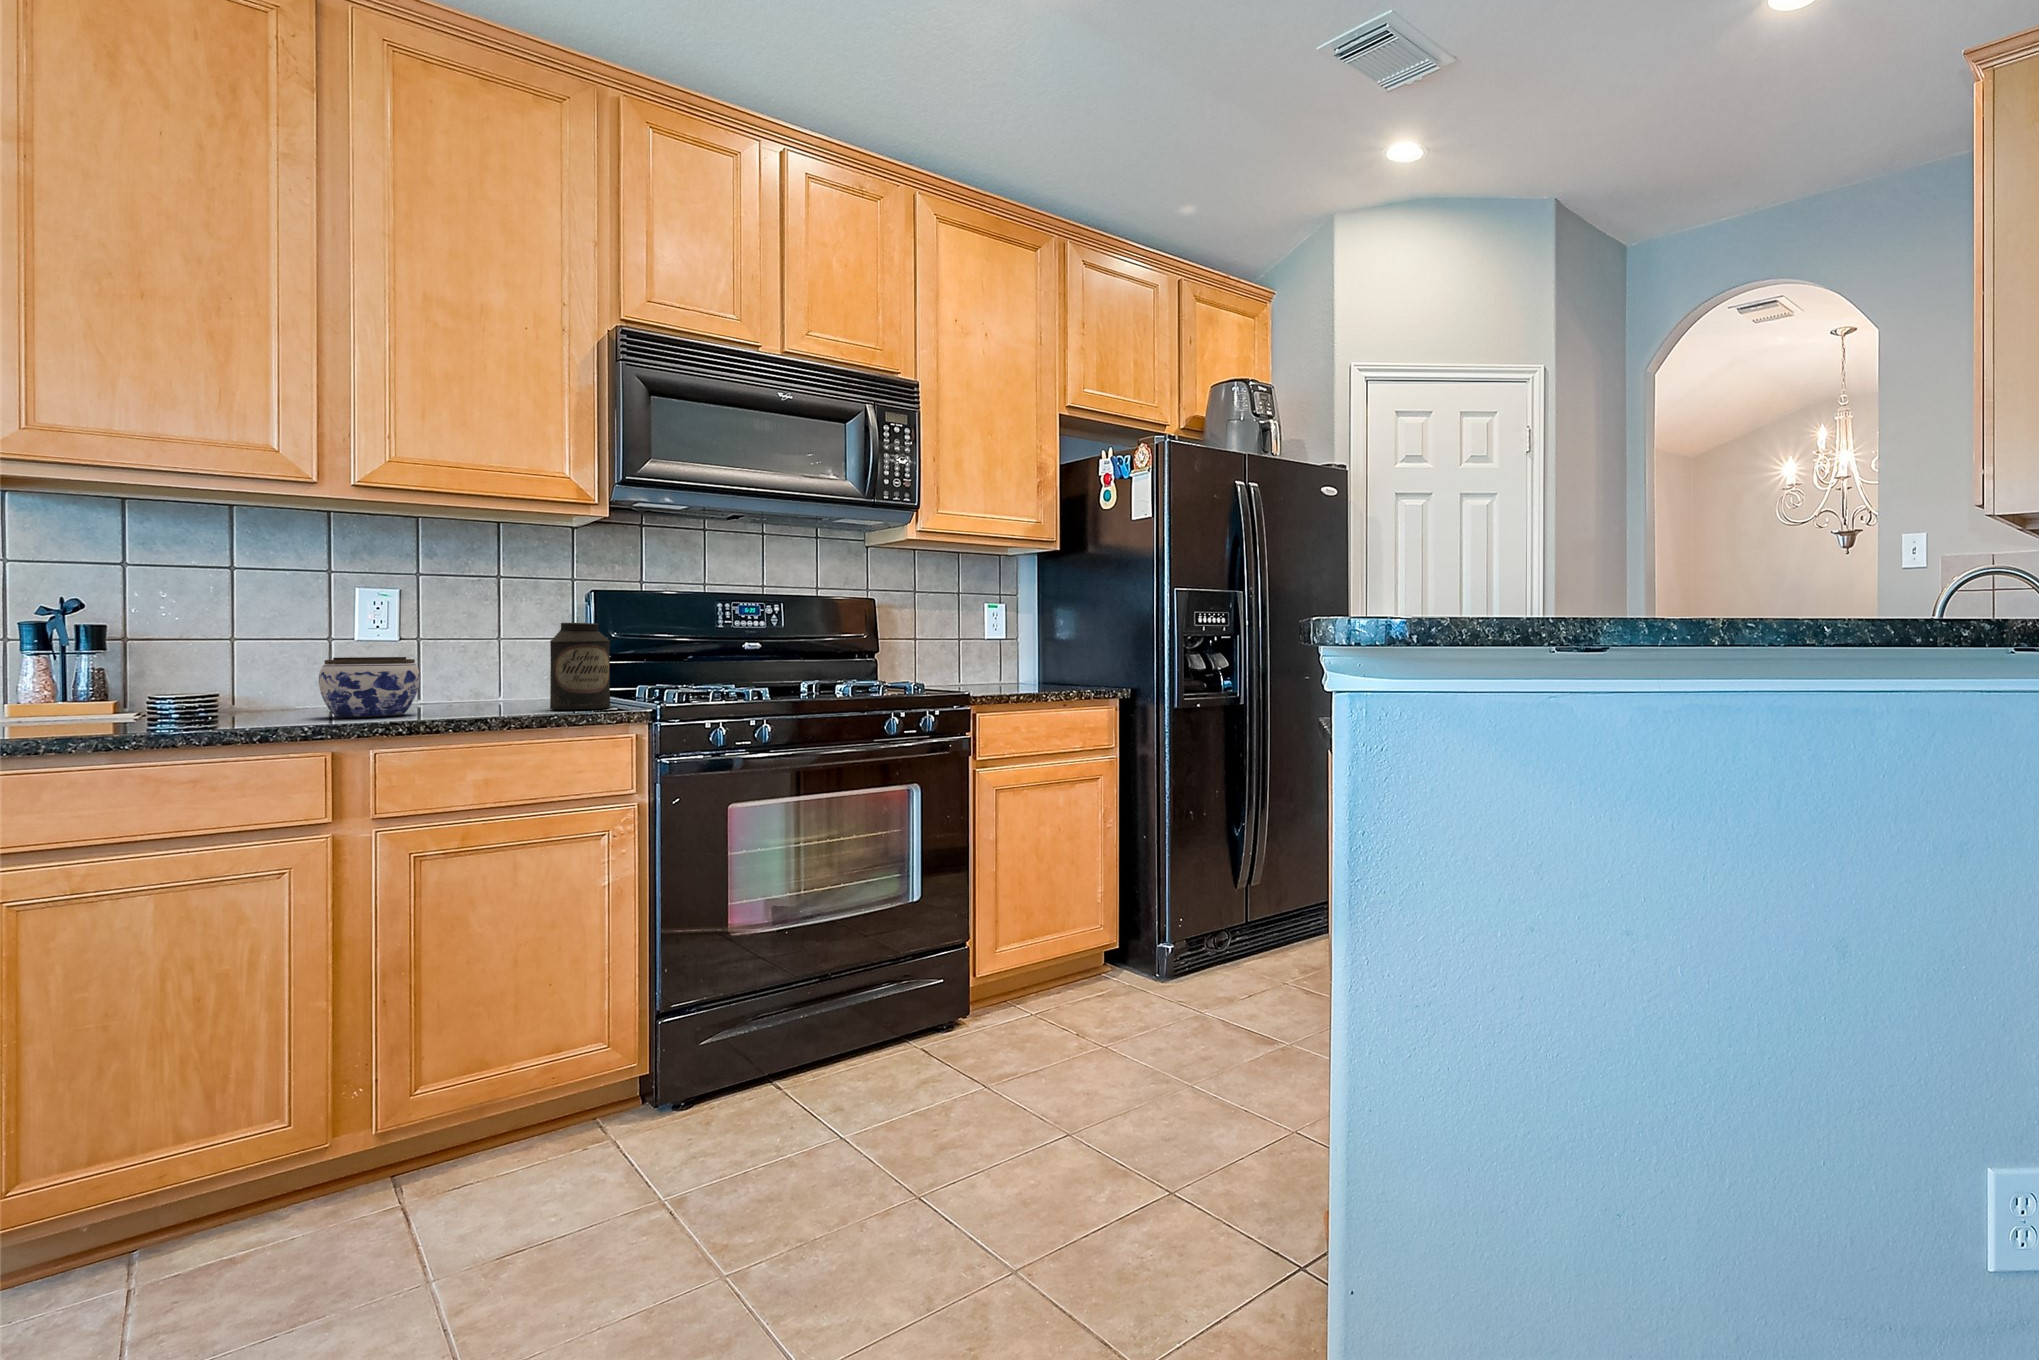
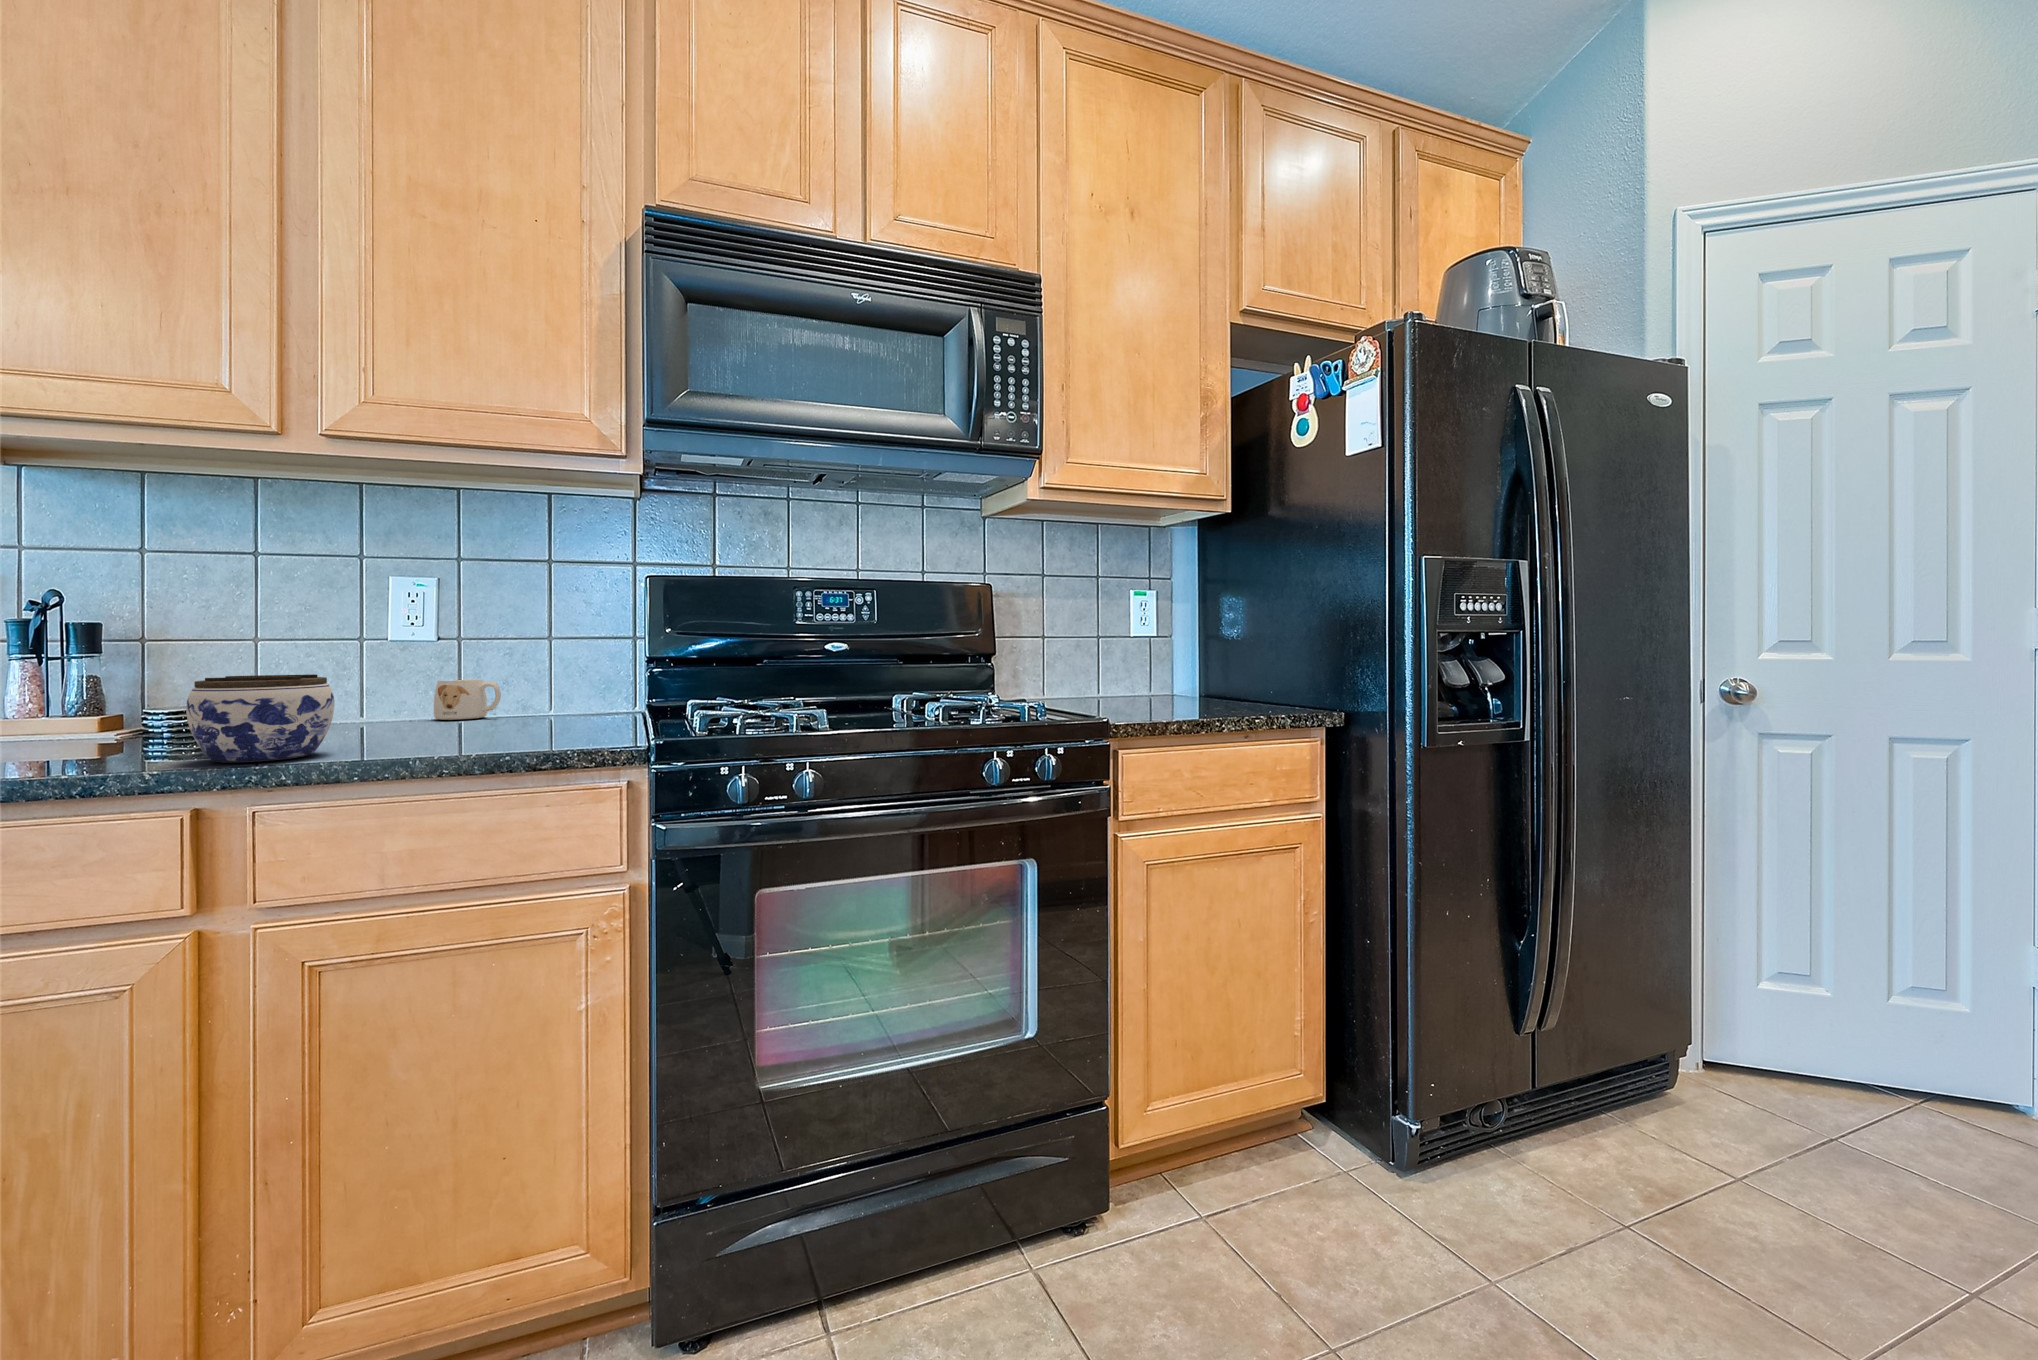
canister: present [550,623,610,710] -> none [511,624,598,749]
mug: none [434,669,490,700] -> present [434,679,501,720]

